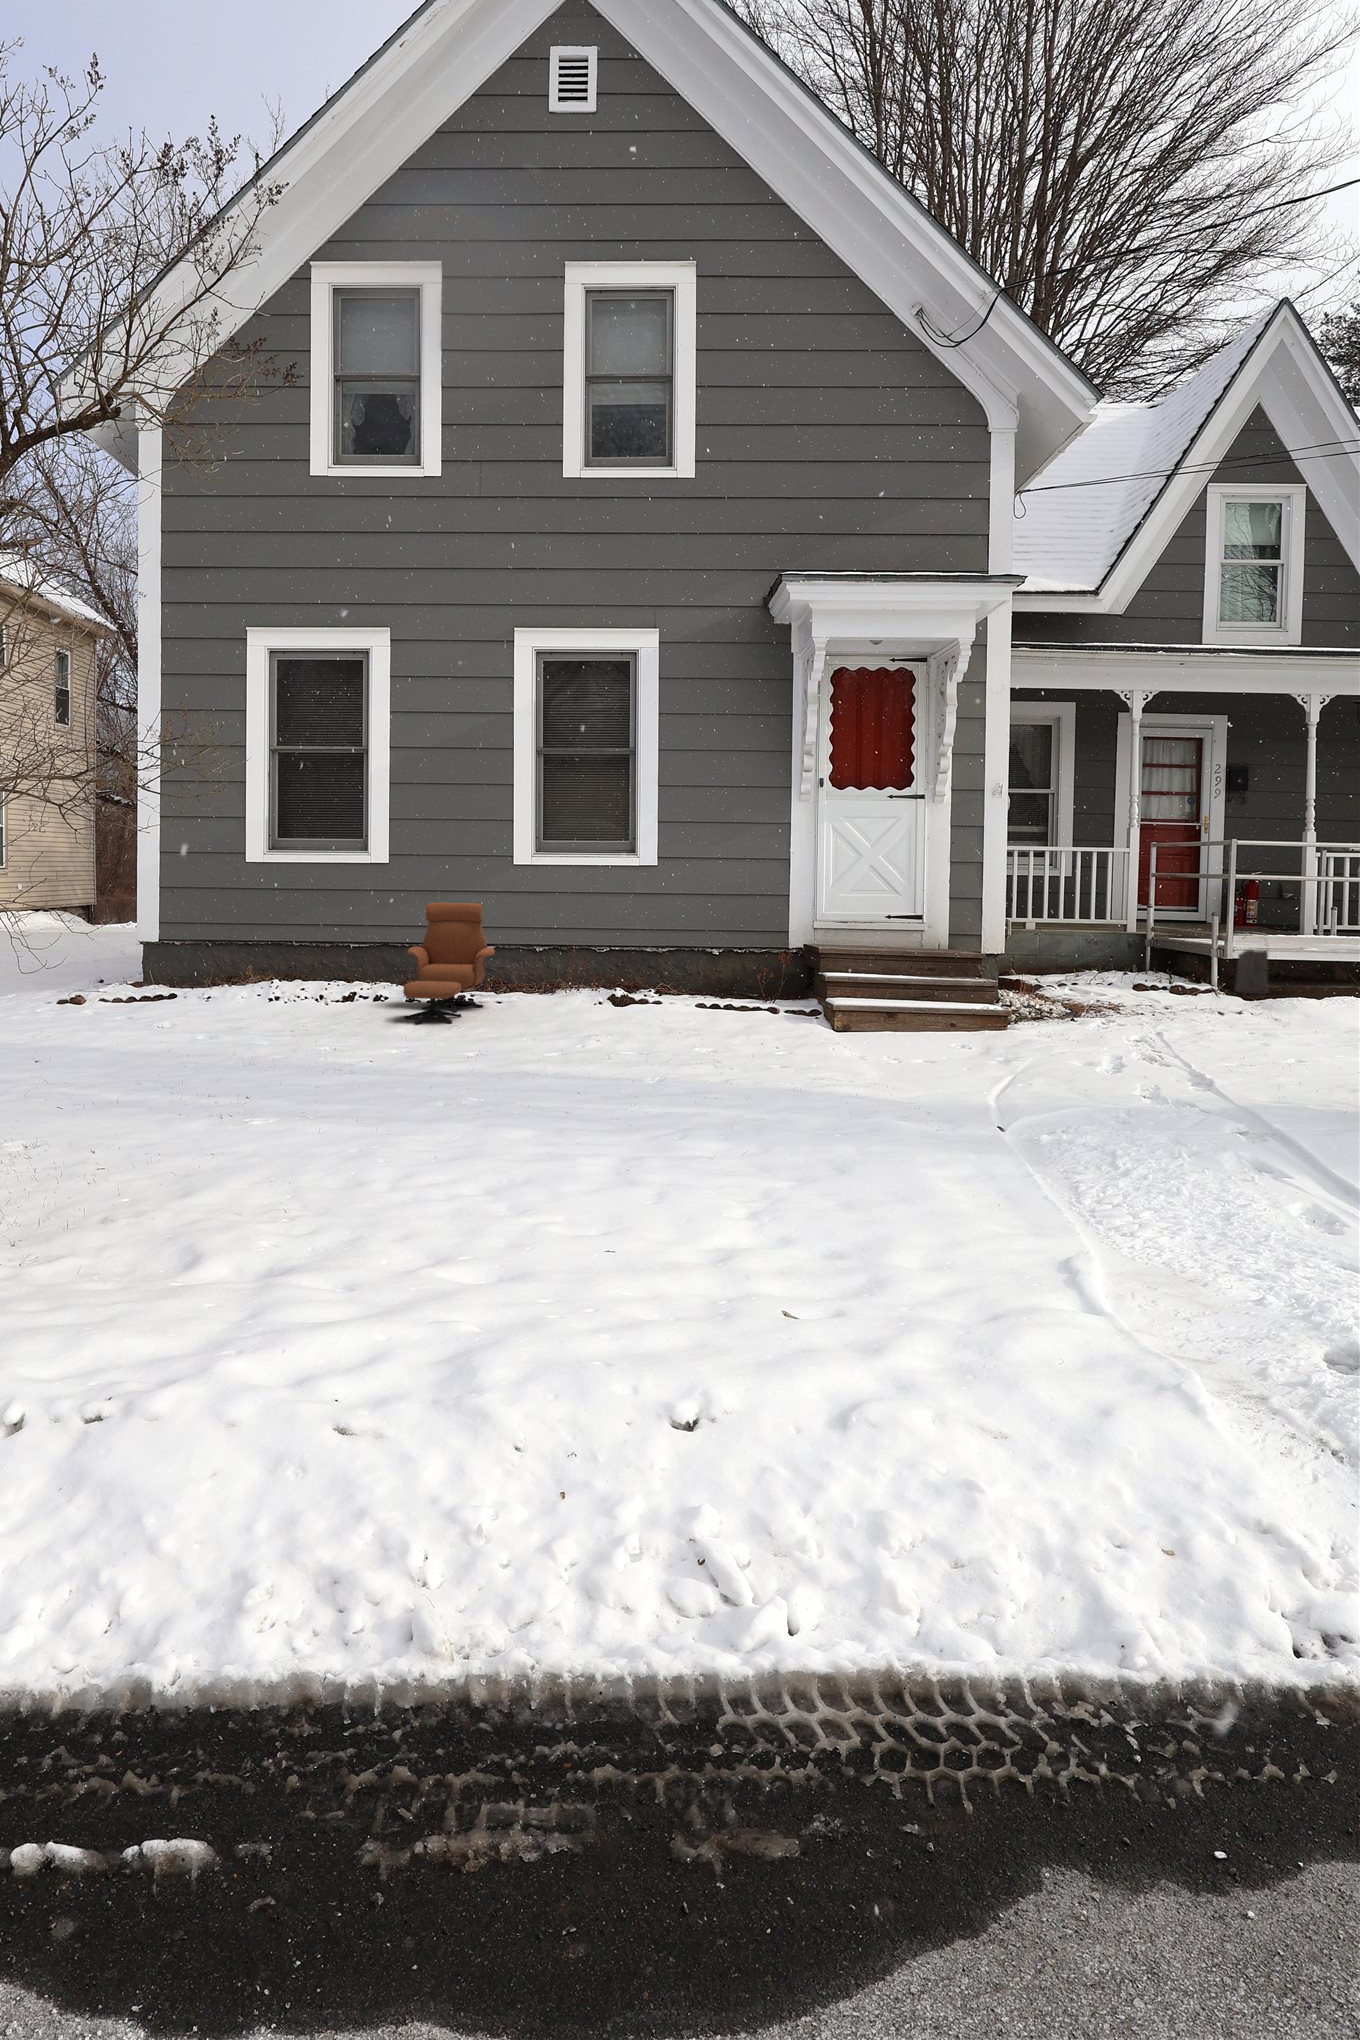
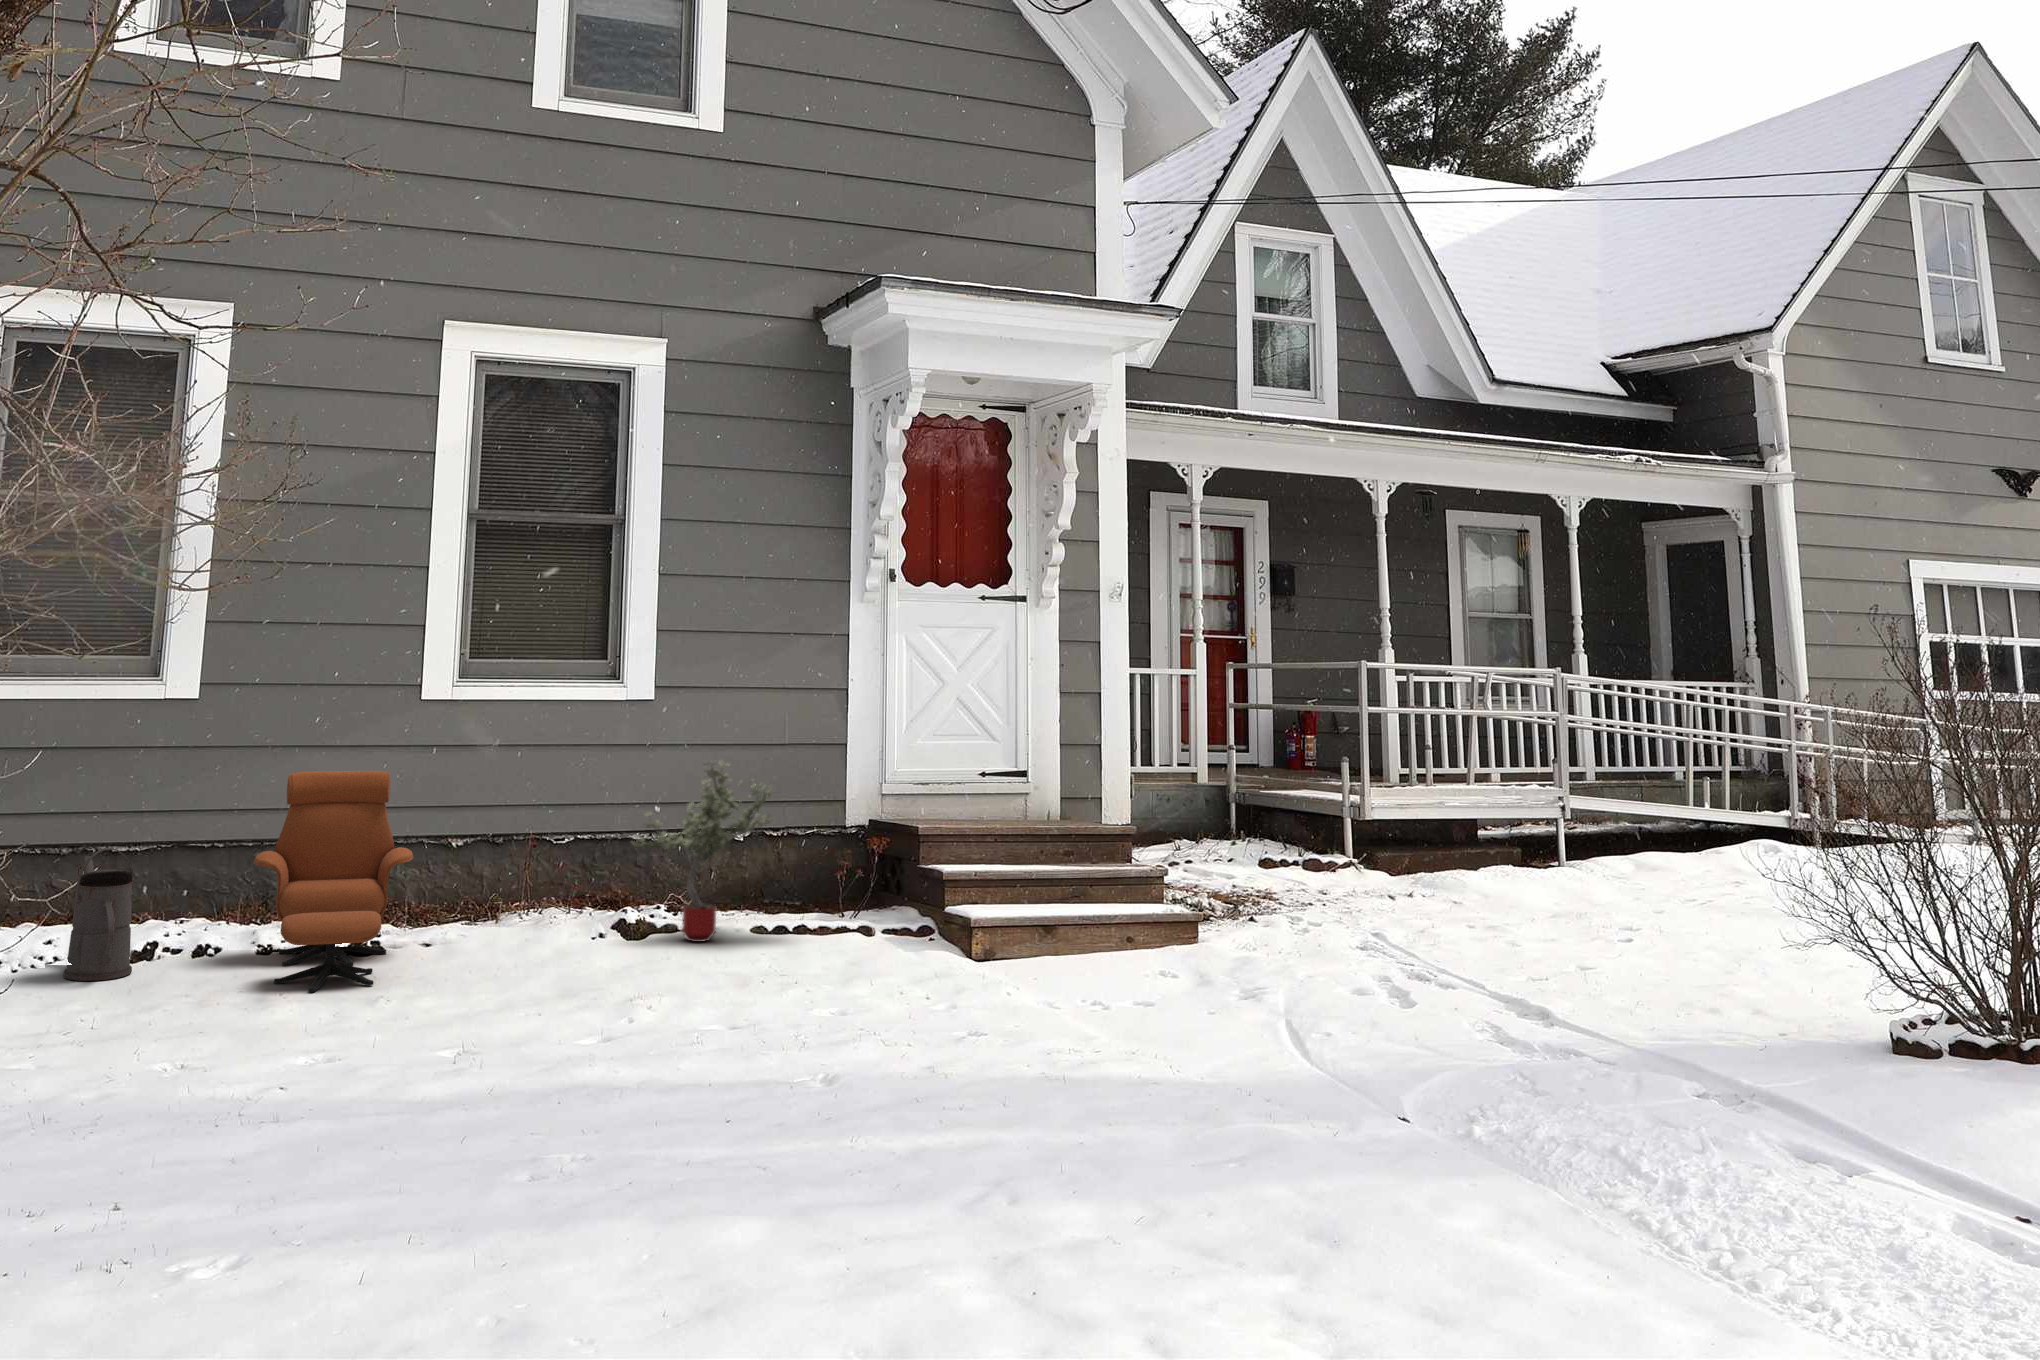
potted tree: none [624,902,716,1014] -> present [630,760,772,942]
watering can: present [1234,932,1269,995] -> present [63,848,134,981]

